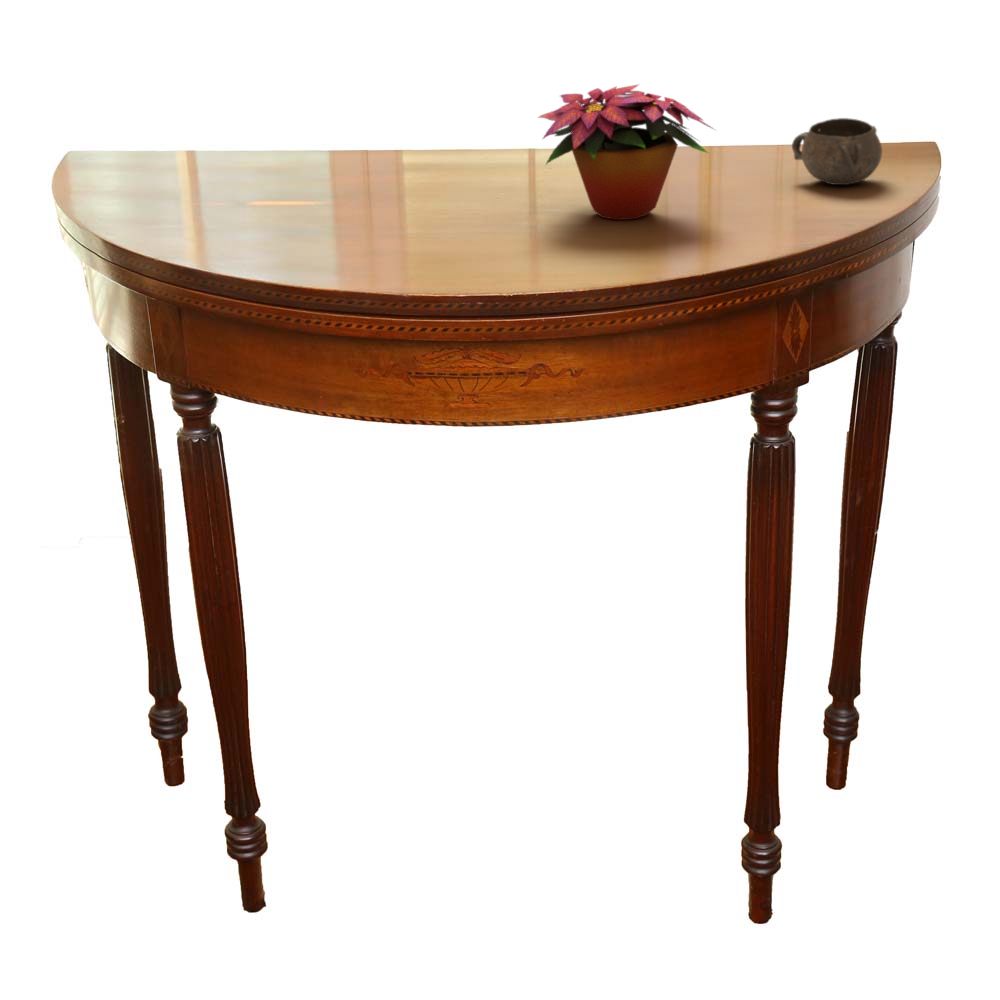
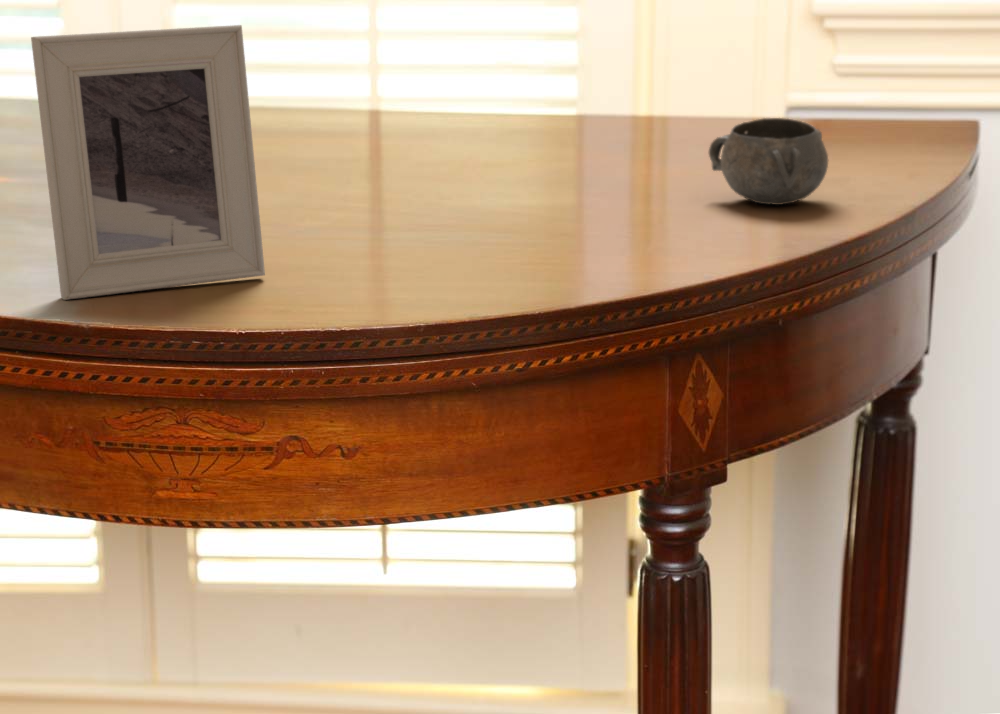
picture frame: none [358,85,506,279] -> present [31,25,265,300]
flower arrangement: present [539,85,711,220] -> none [337,48,602,236]

